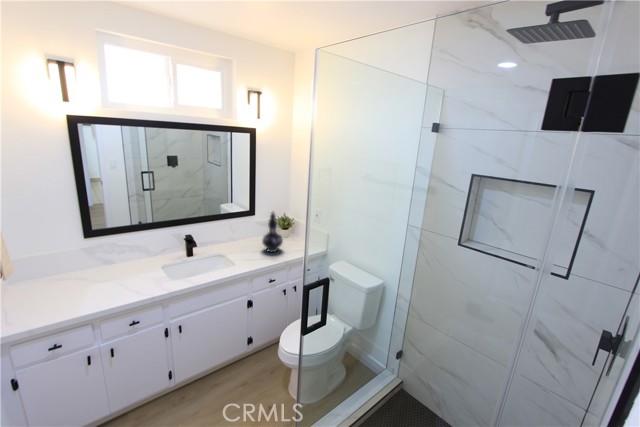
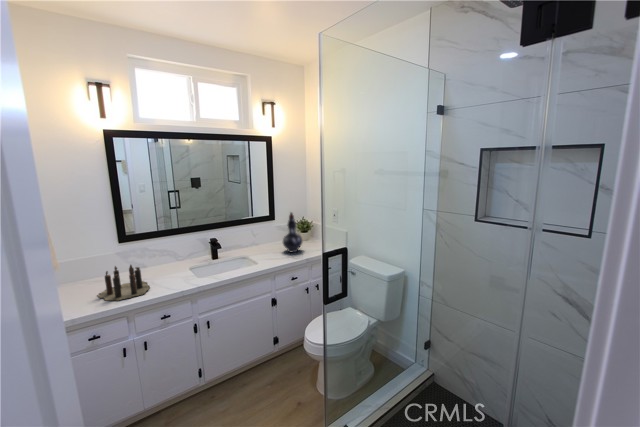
candle: none [55,266,133,309] -> present [97,265,149,301]

